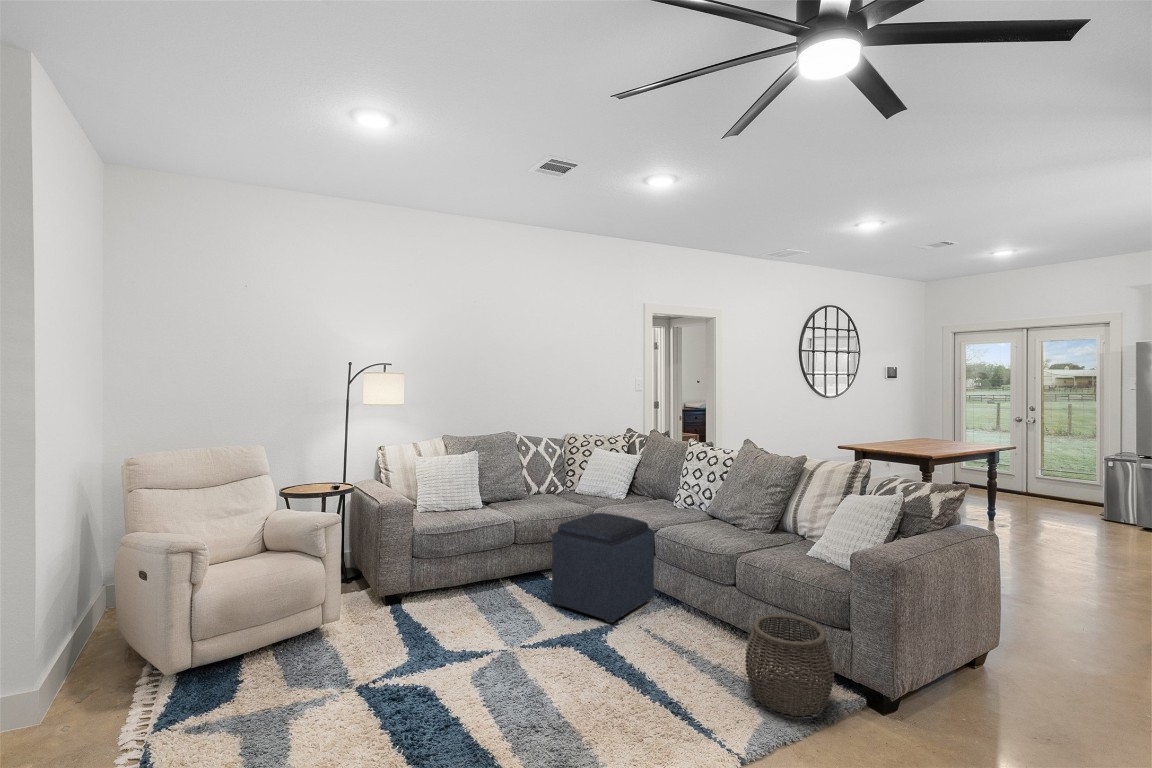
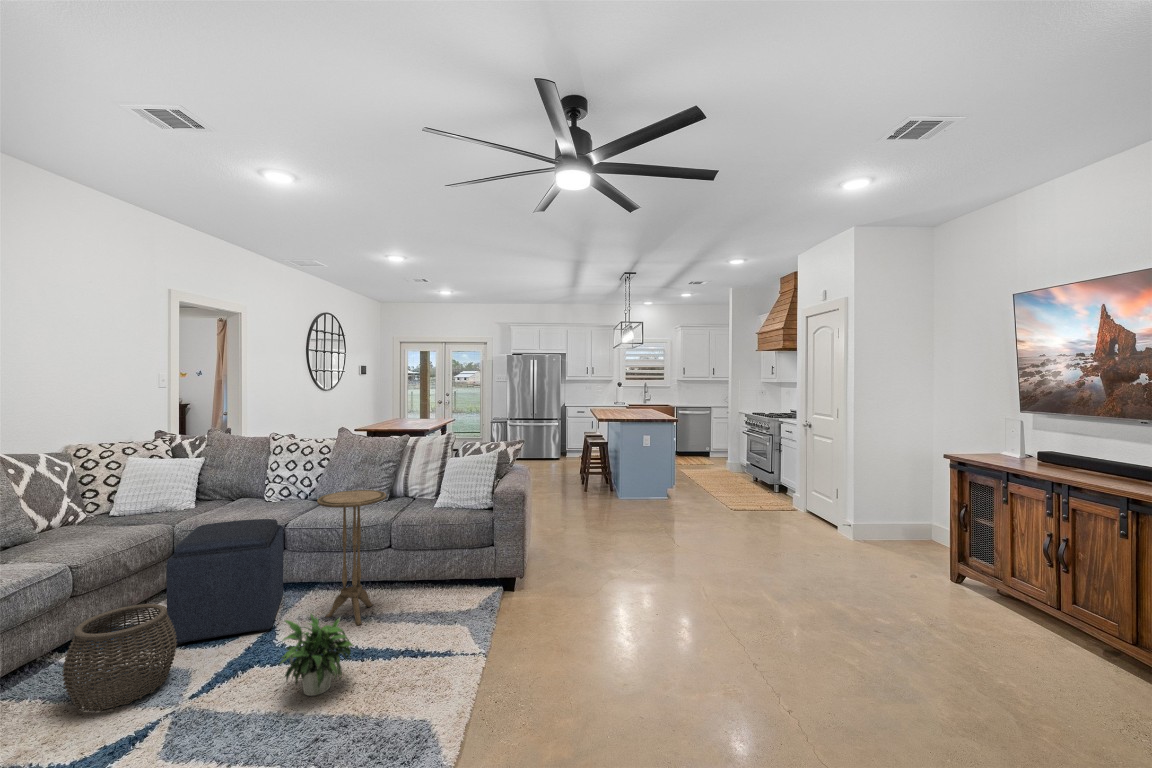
side table: none [645,508,715,656] -> present [317,490,386,626]
potted plant: none [544,614,617,698] -> present [279,614,353,696]
woven basket: present [745,614,834,717] -> present [62,604,177,711]

